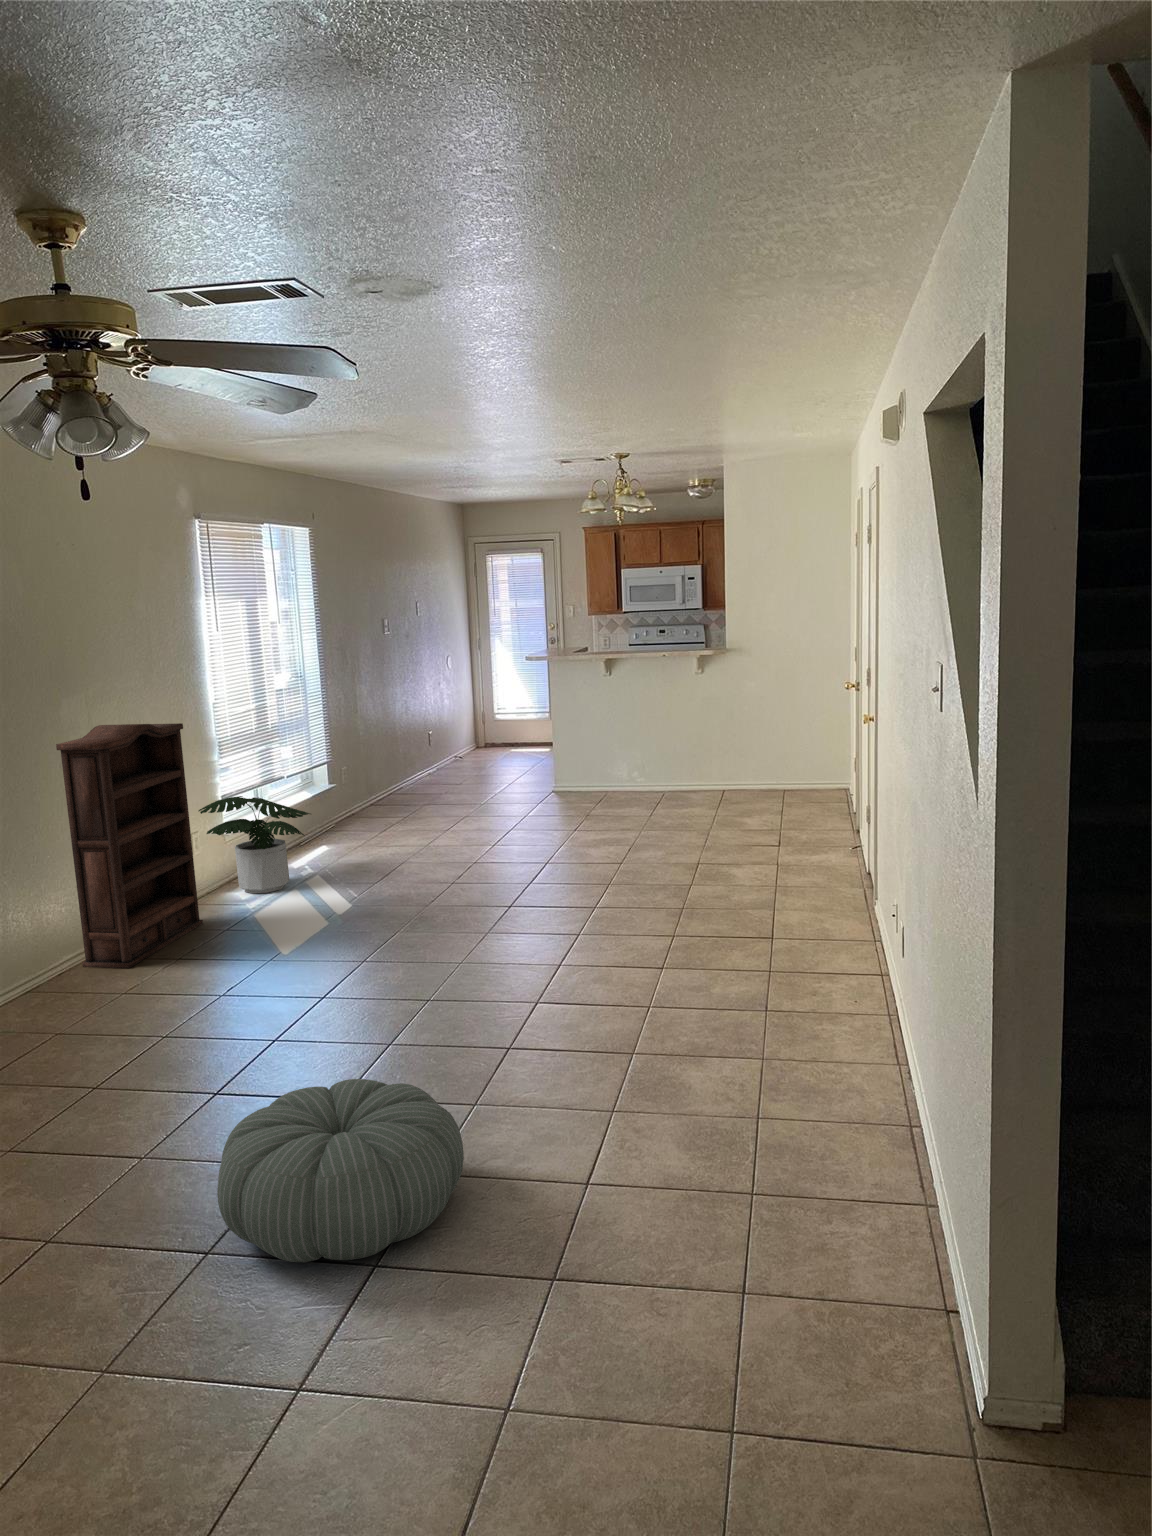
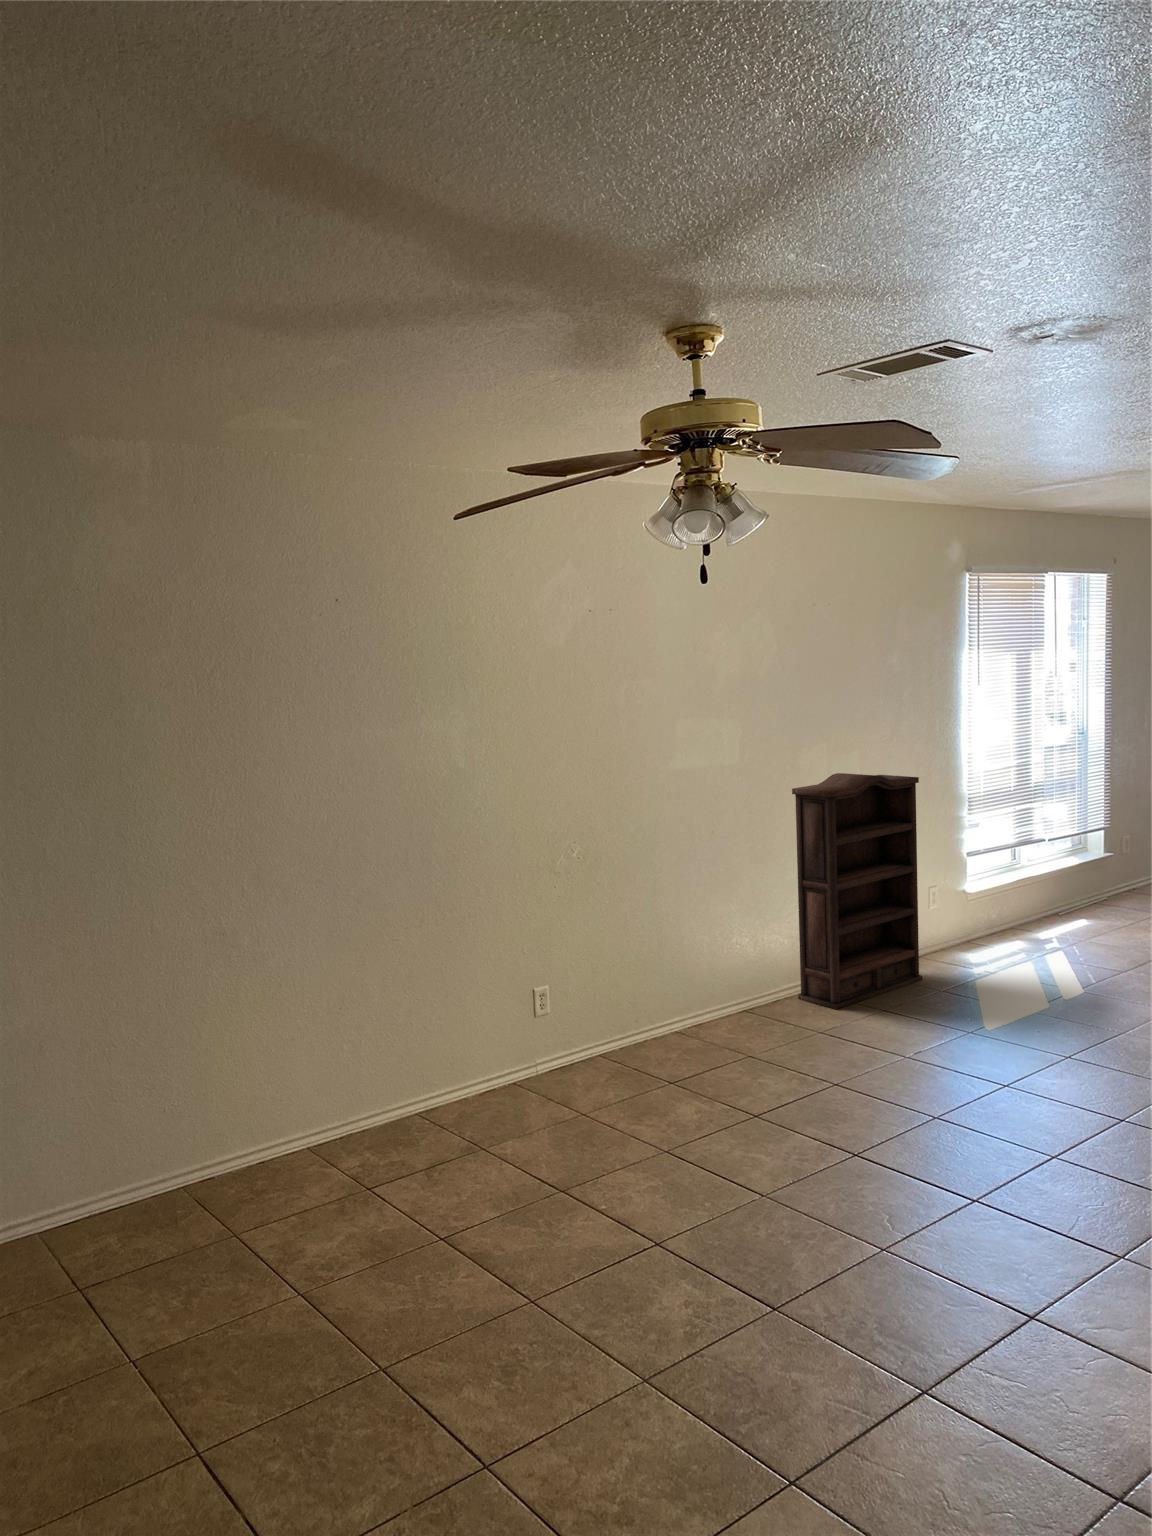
potted plant: present [199,796,310,893] -> none [936,856,1058,960]
pouf: present [217,1079,464,1262] -> none [788,1176,1060,1379]

